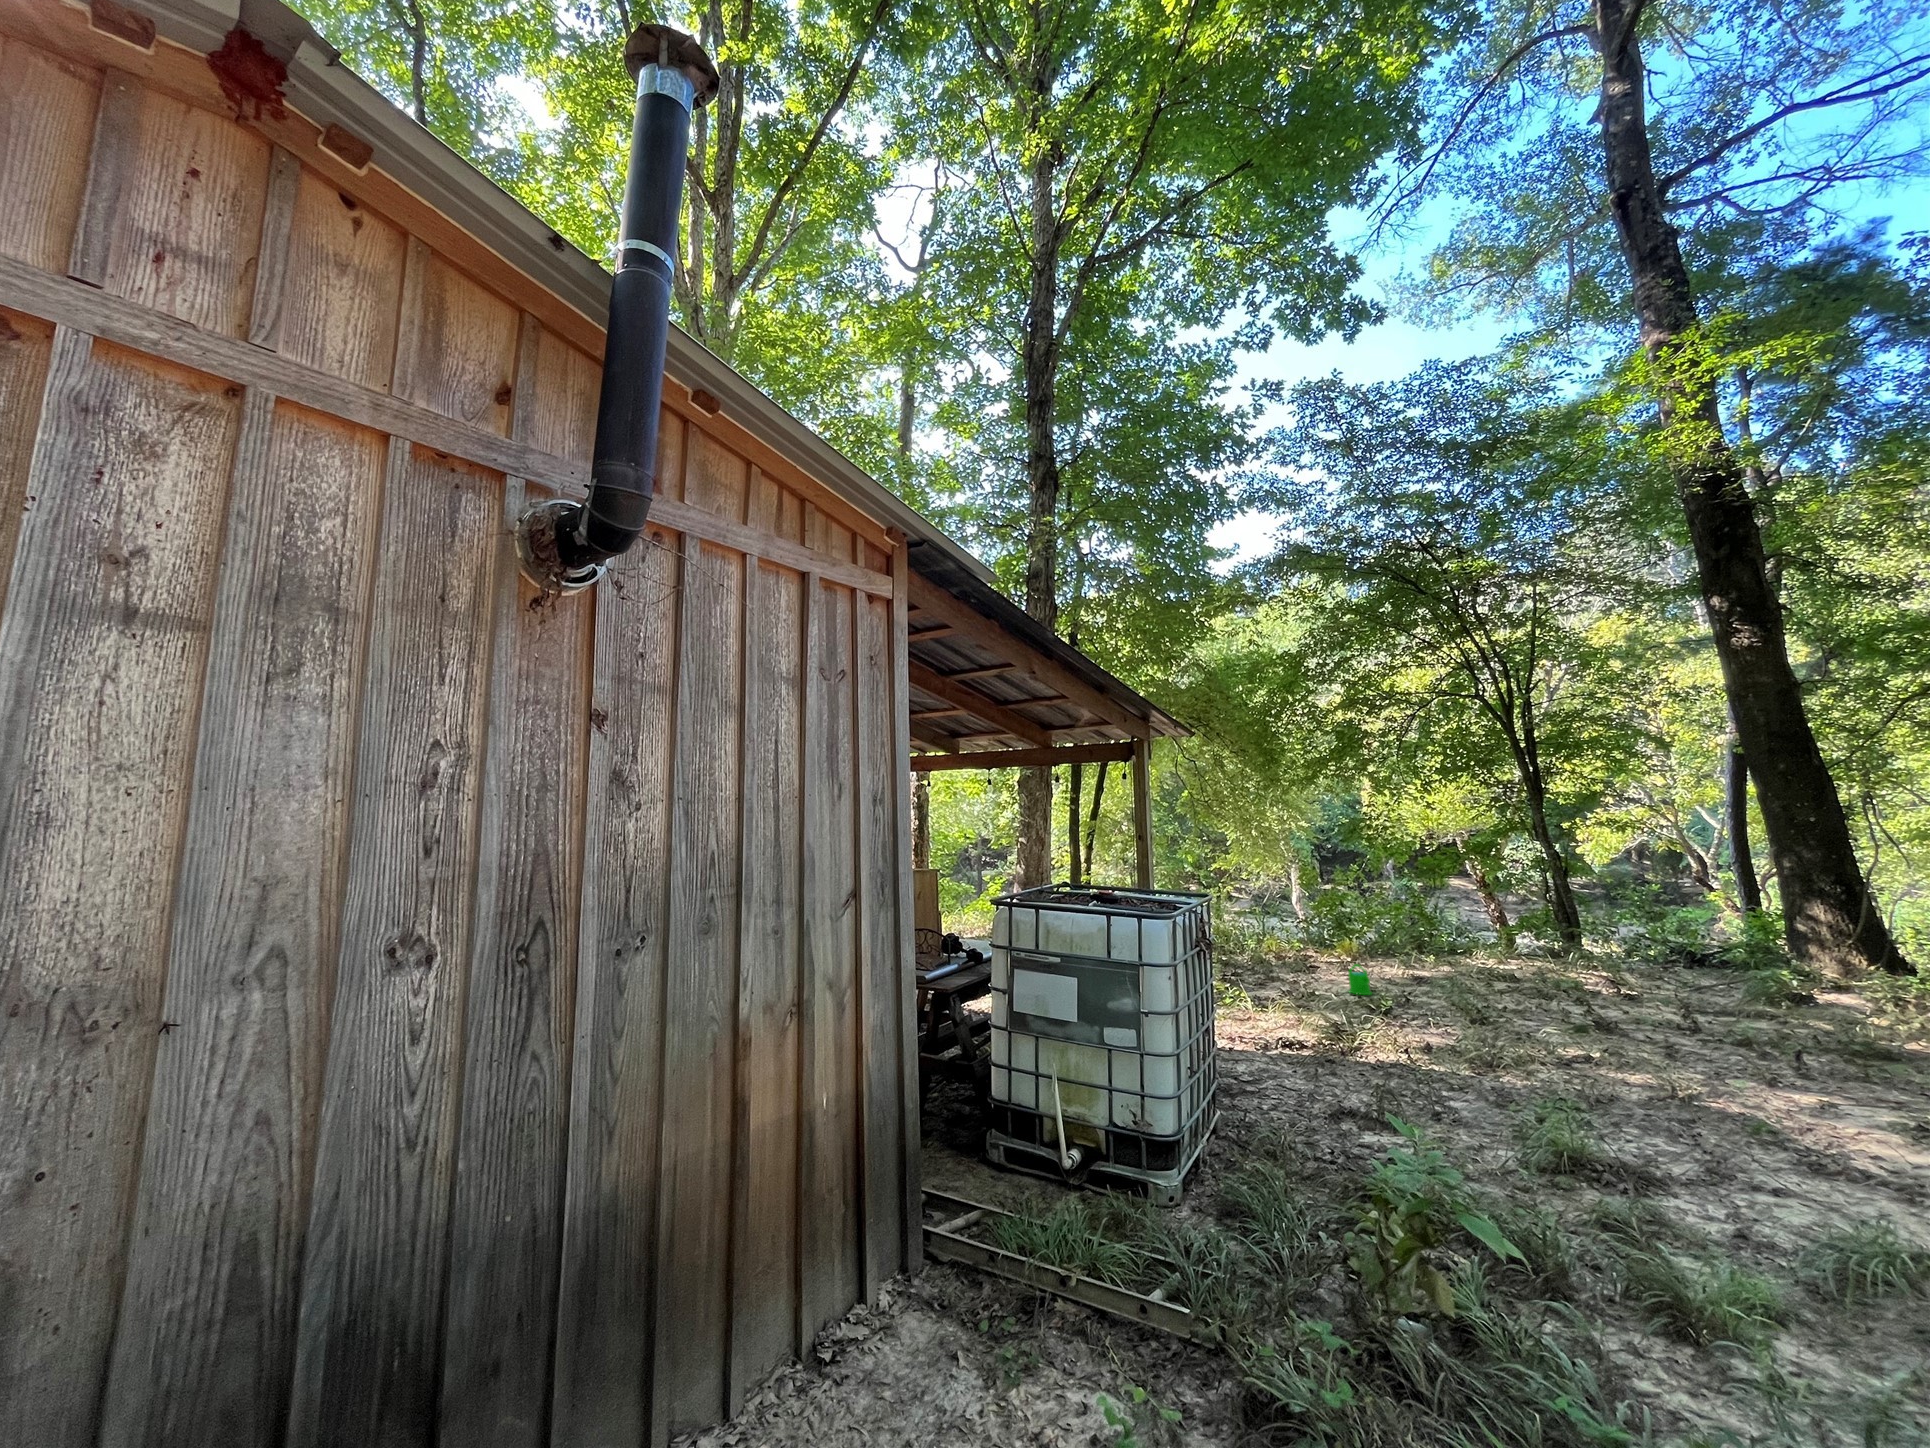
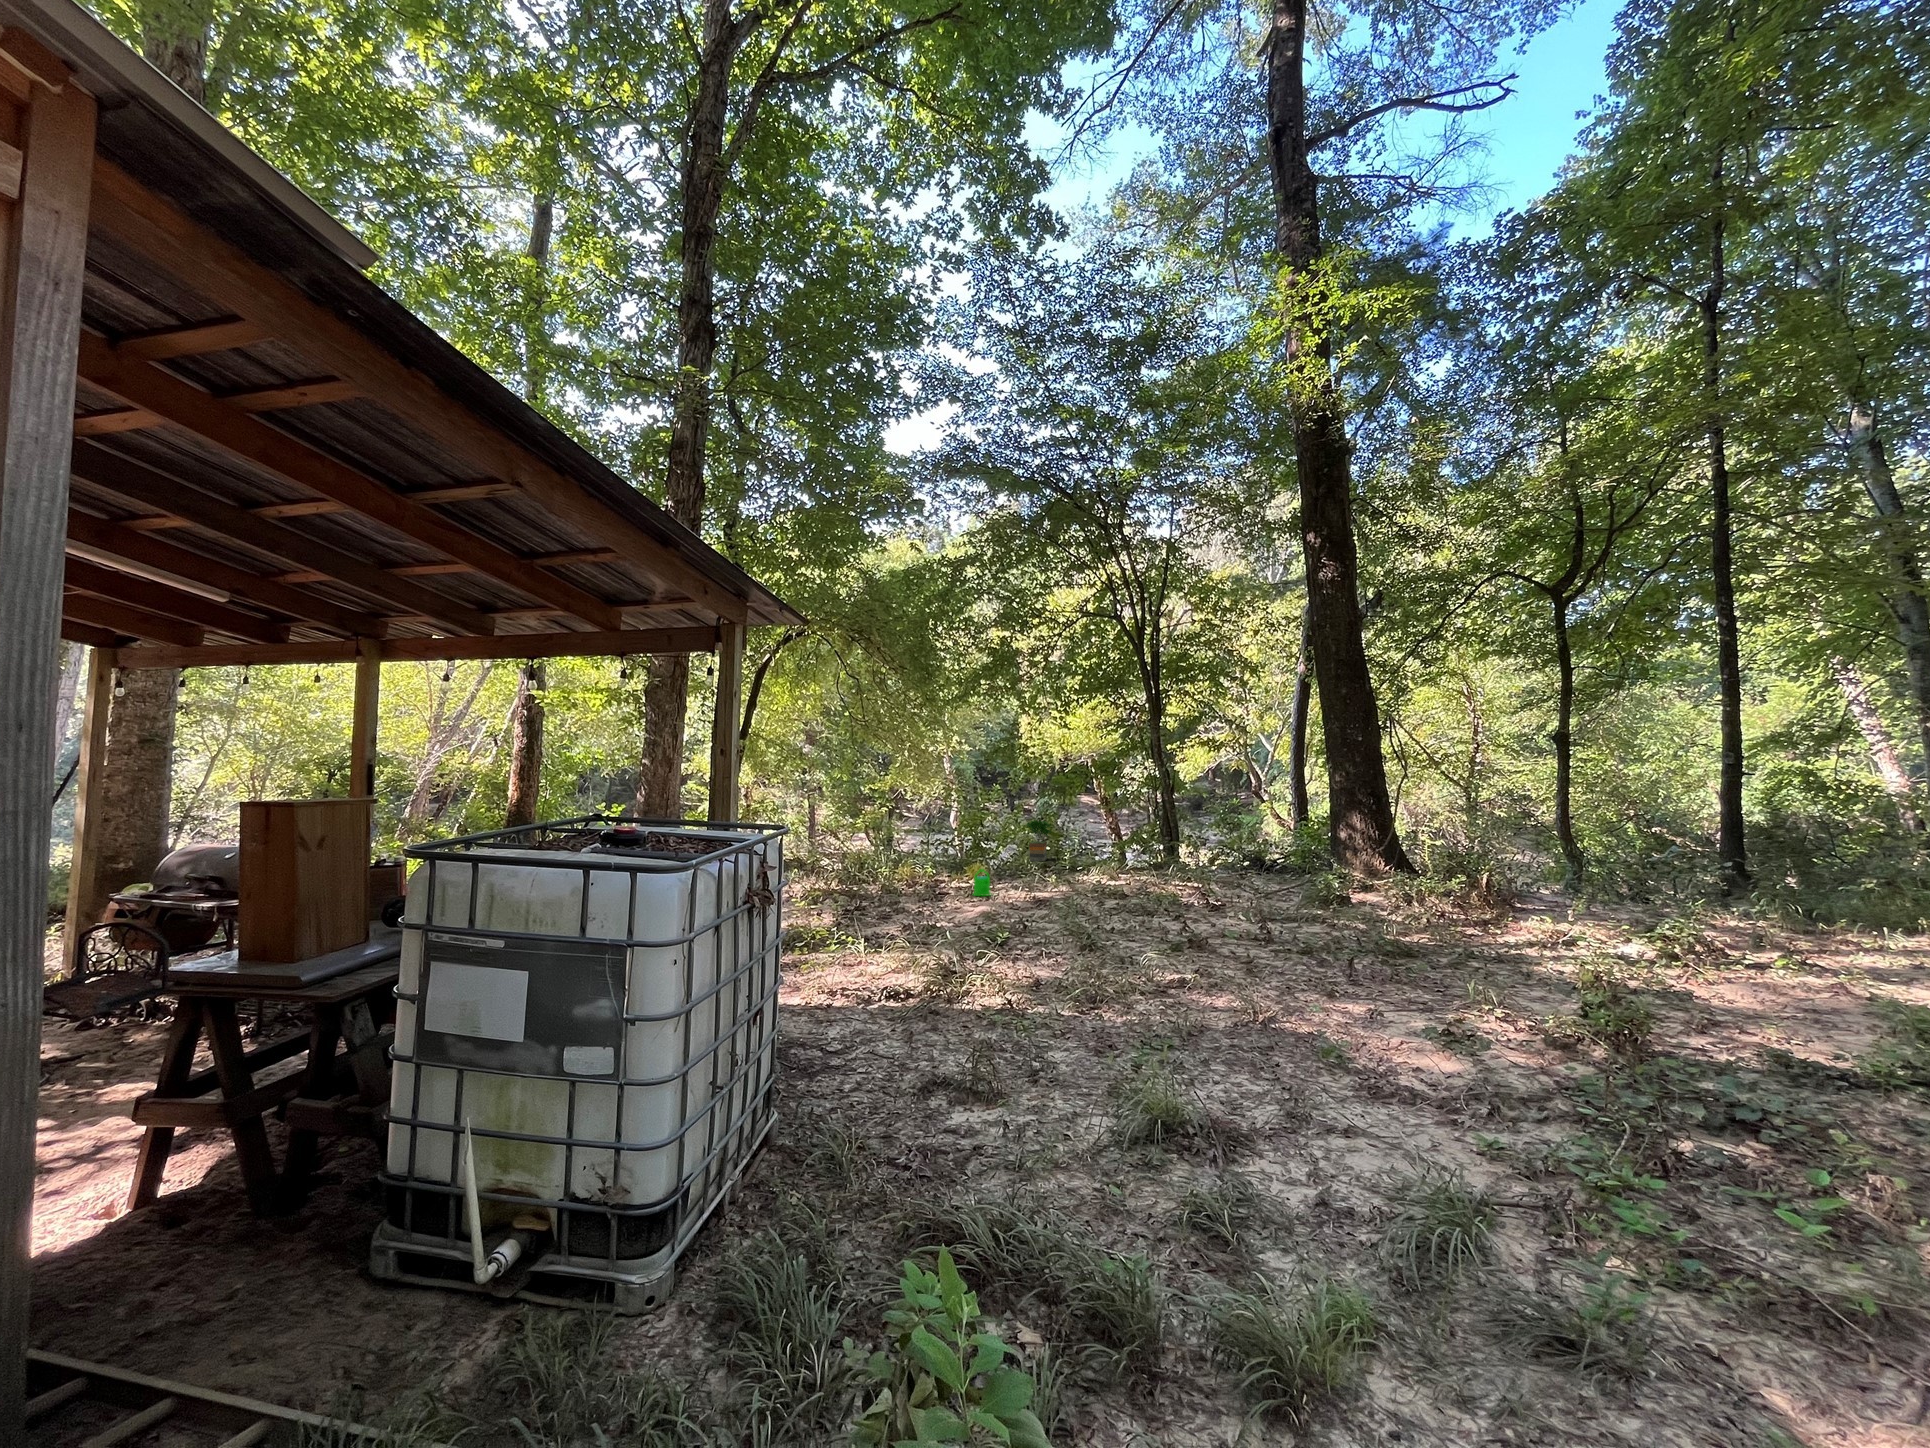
potted tree: none [1393,909,1428,956] -> present [1027,820,1051,861]

